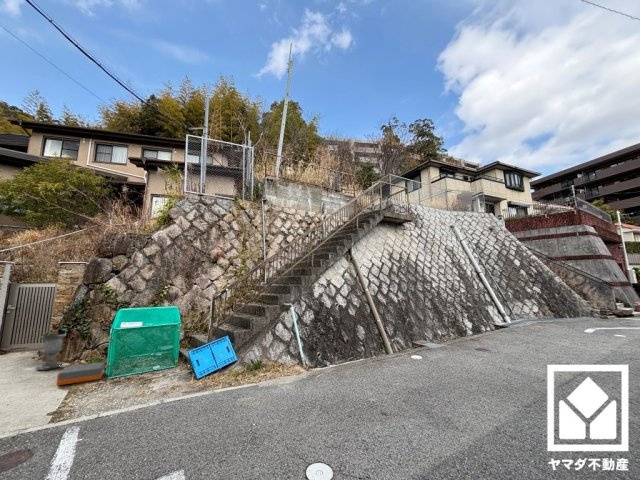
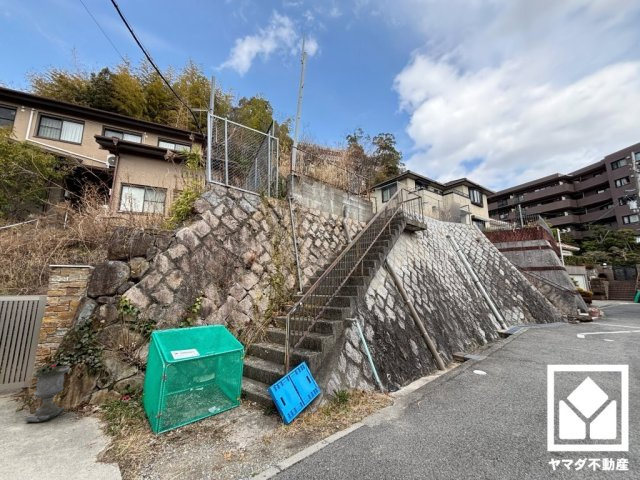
storage box: present [57,362,105,385] -> none [87,407,150,454]

